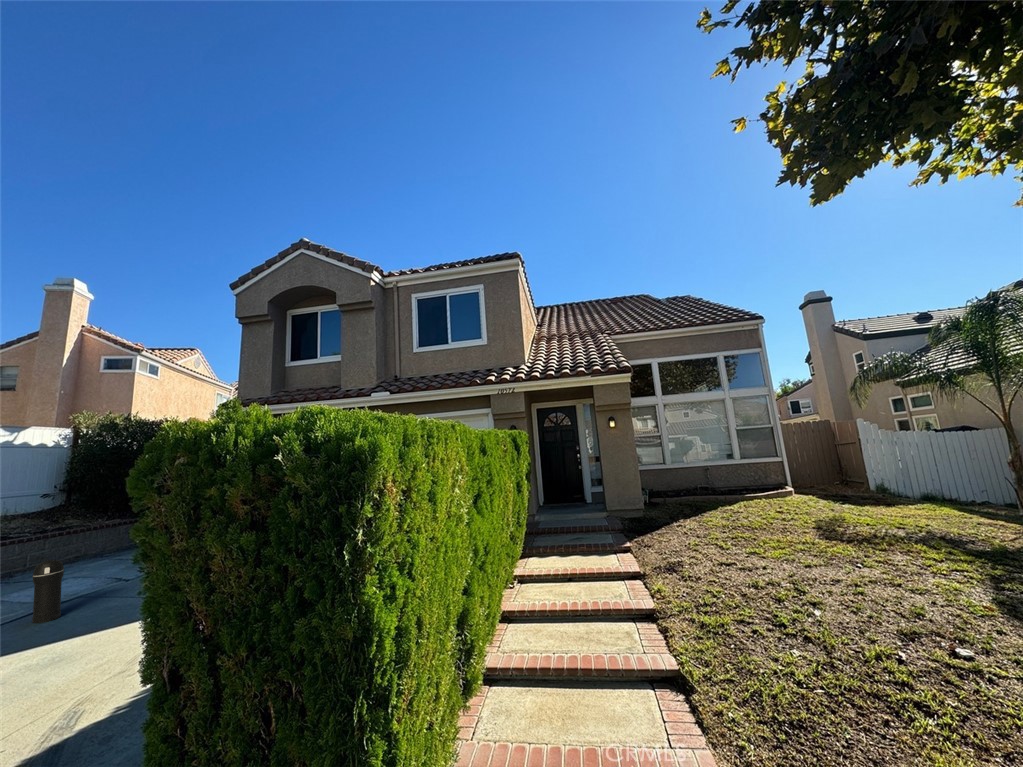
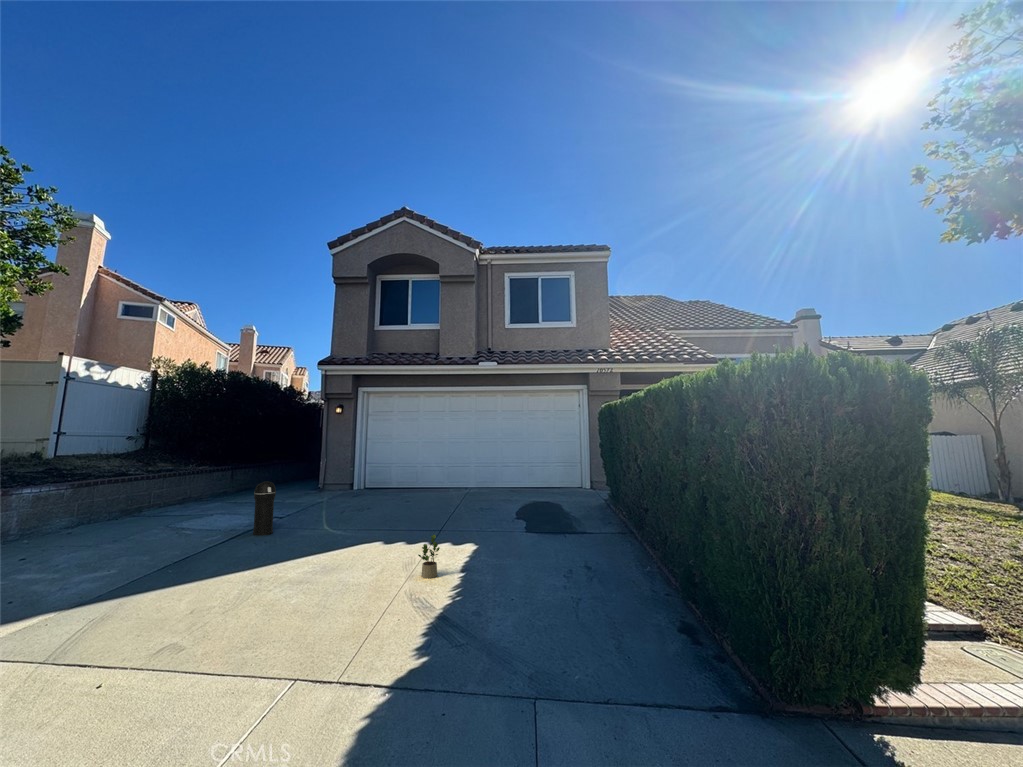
potted plant: none [47,660,85,724] -> present [418,535,440,578]

